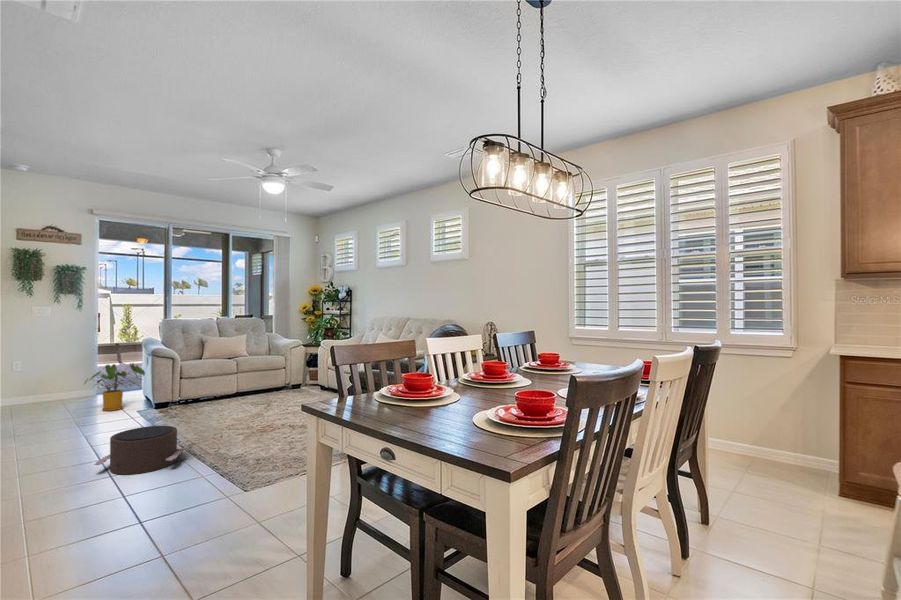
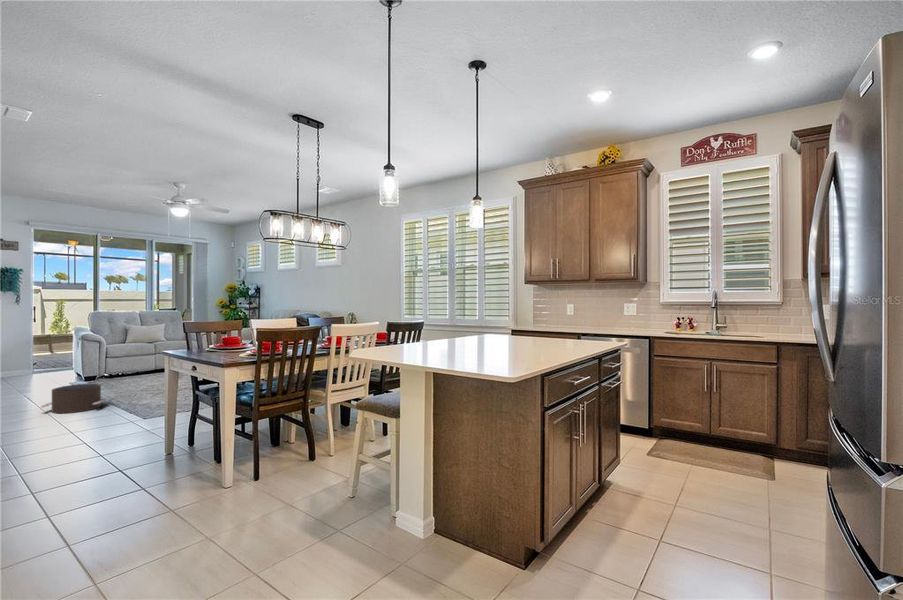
house plant: present [85,363,145,411] -> none [24,346,76,383]

